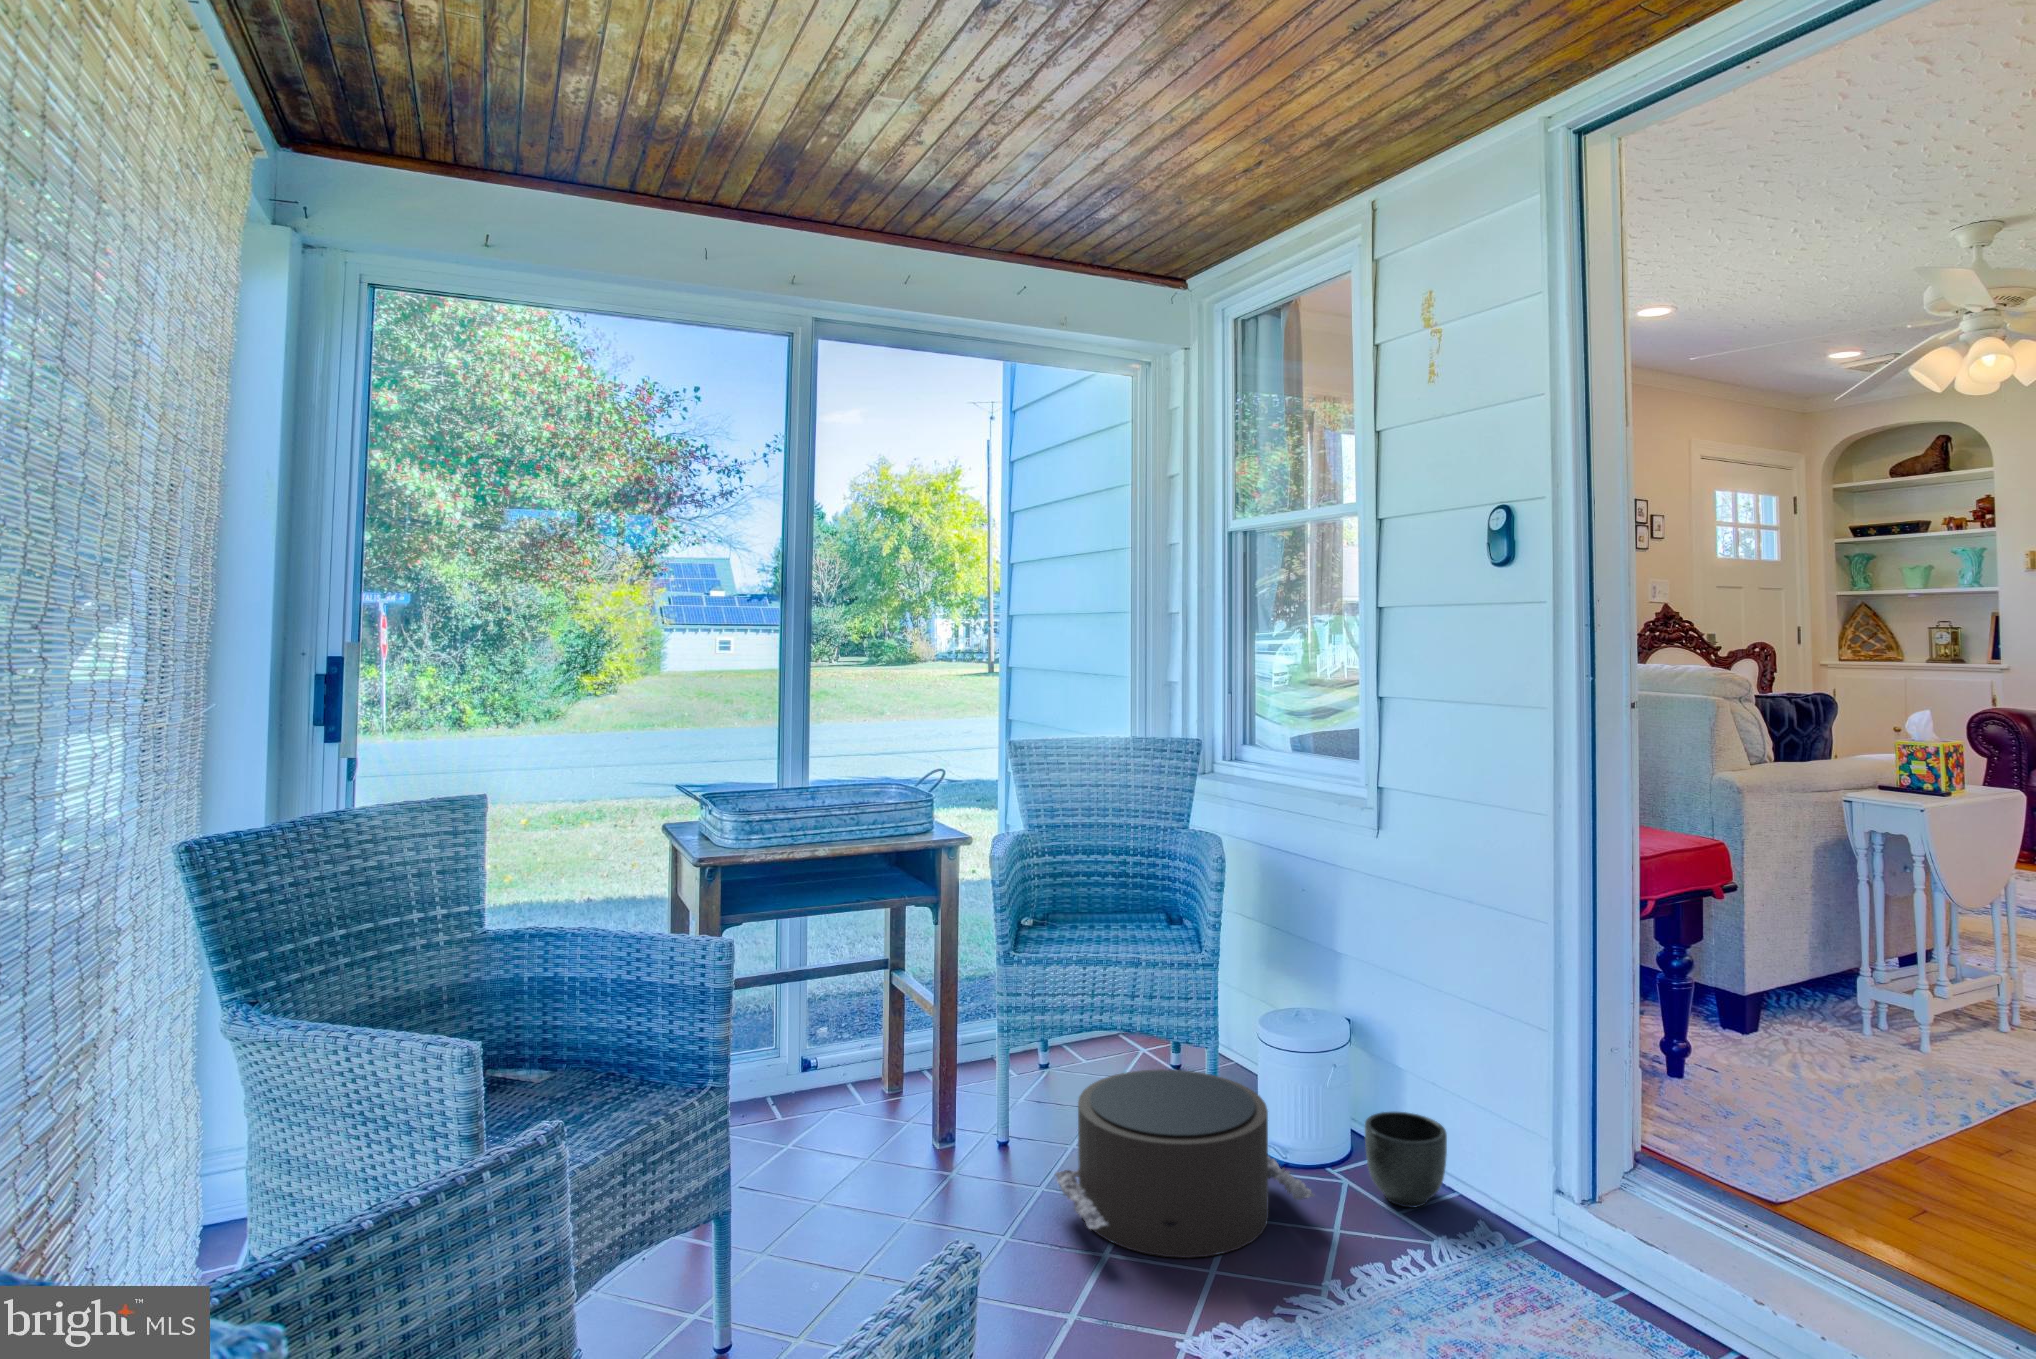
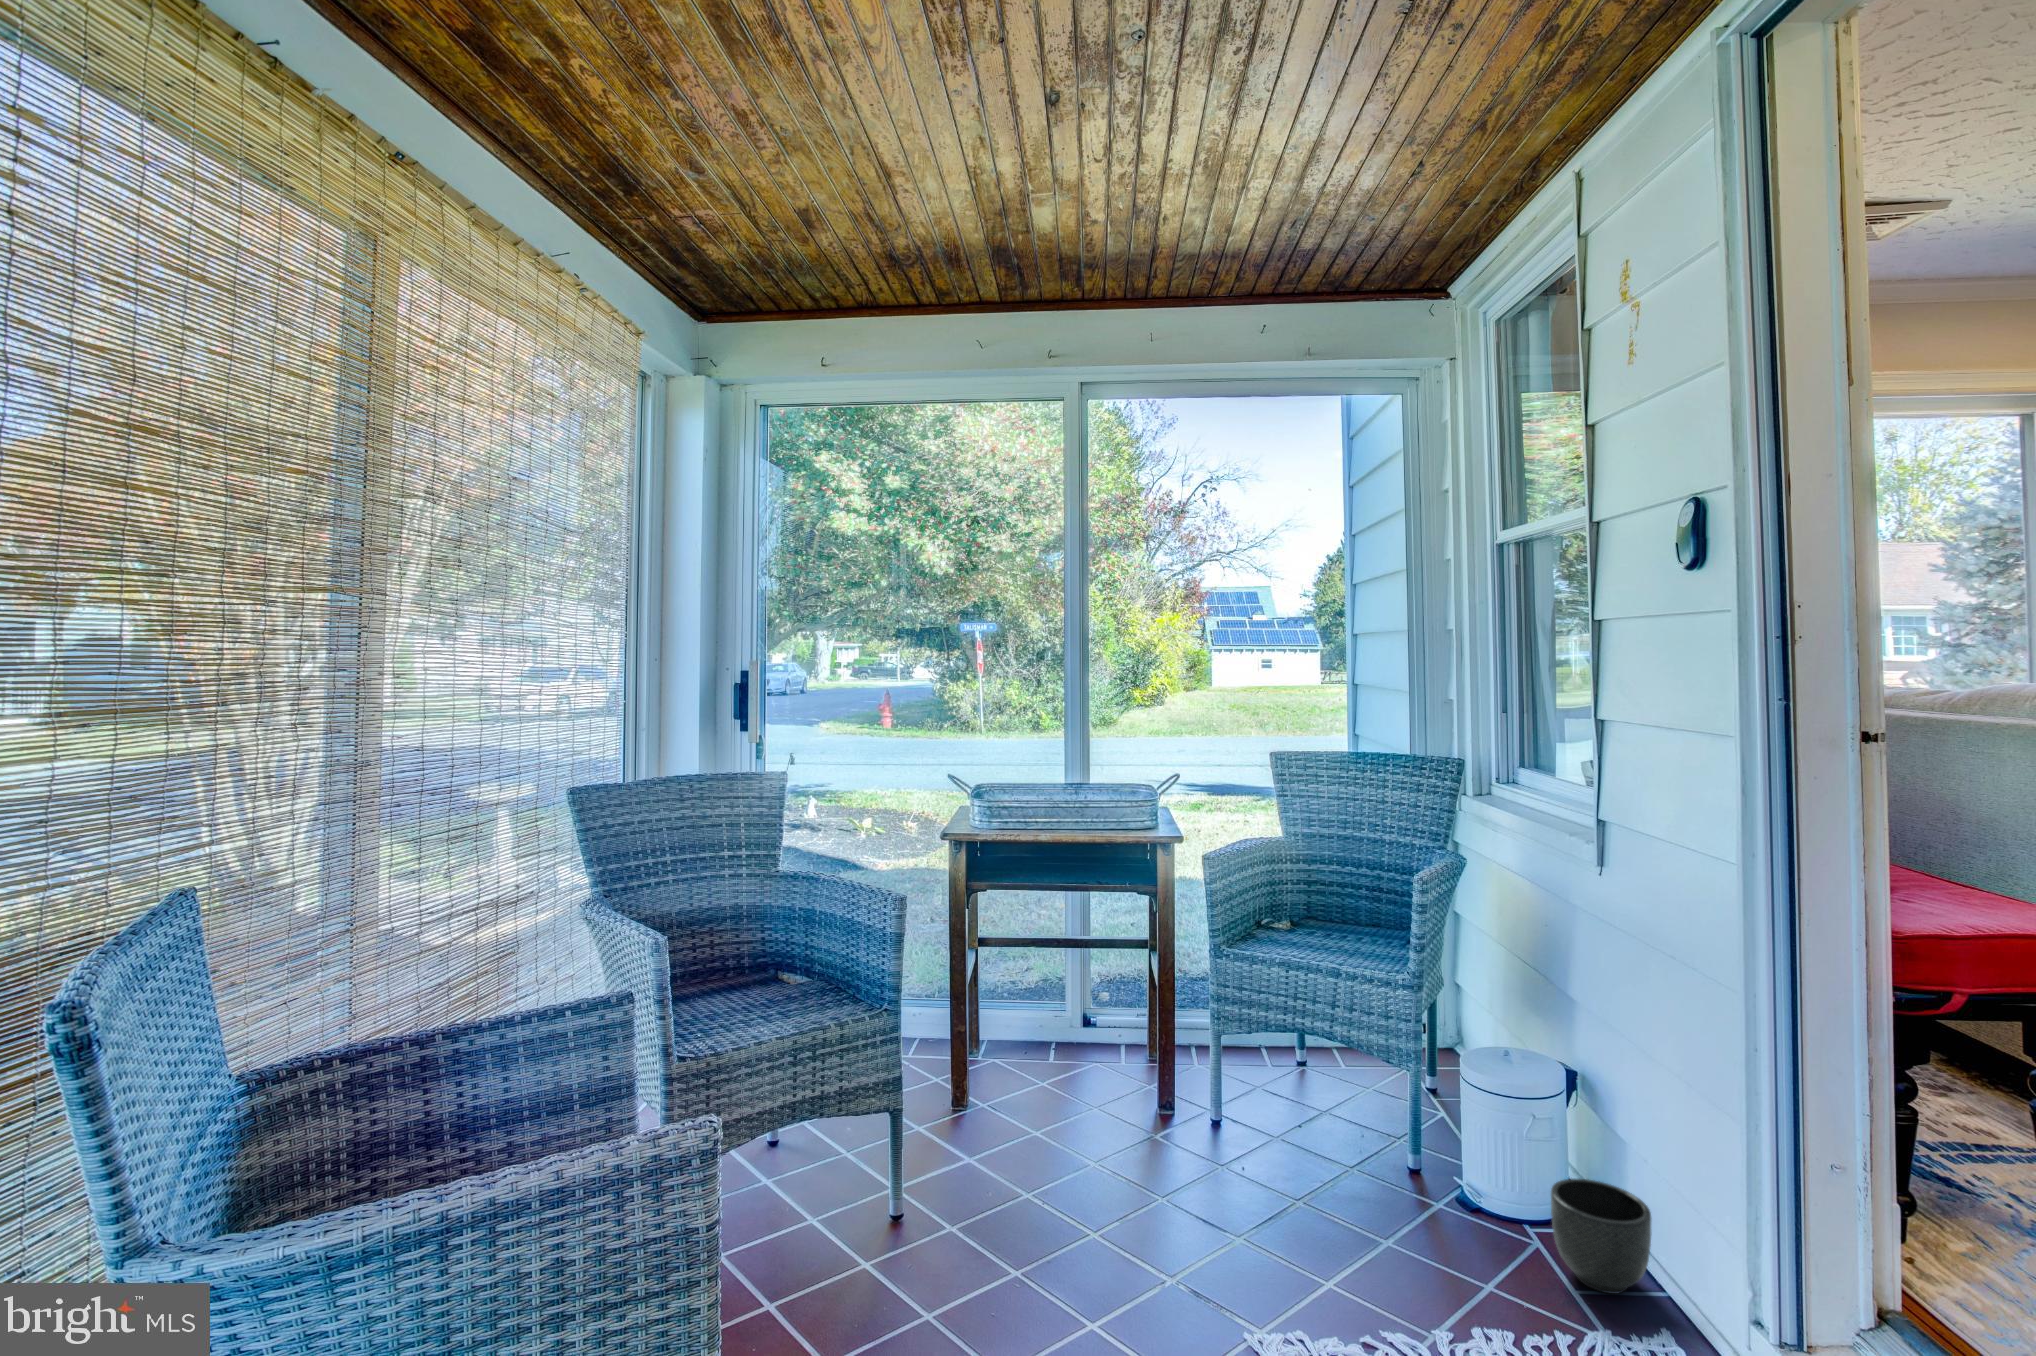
pouf: present [1055,1069,1314,1258] -> none [1211,1076,1465,1272]

